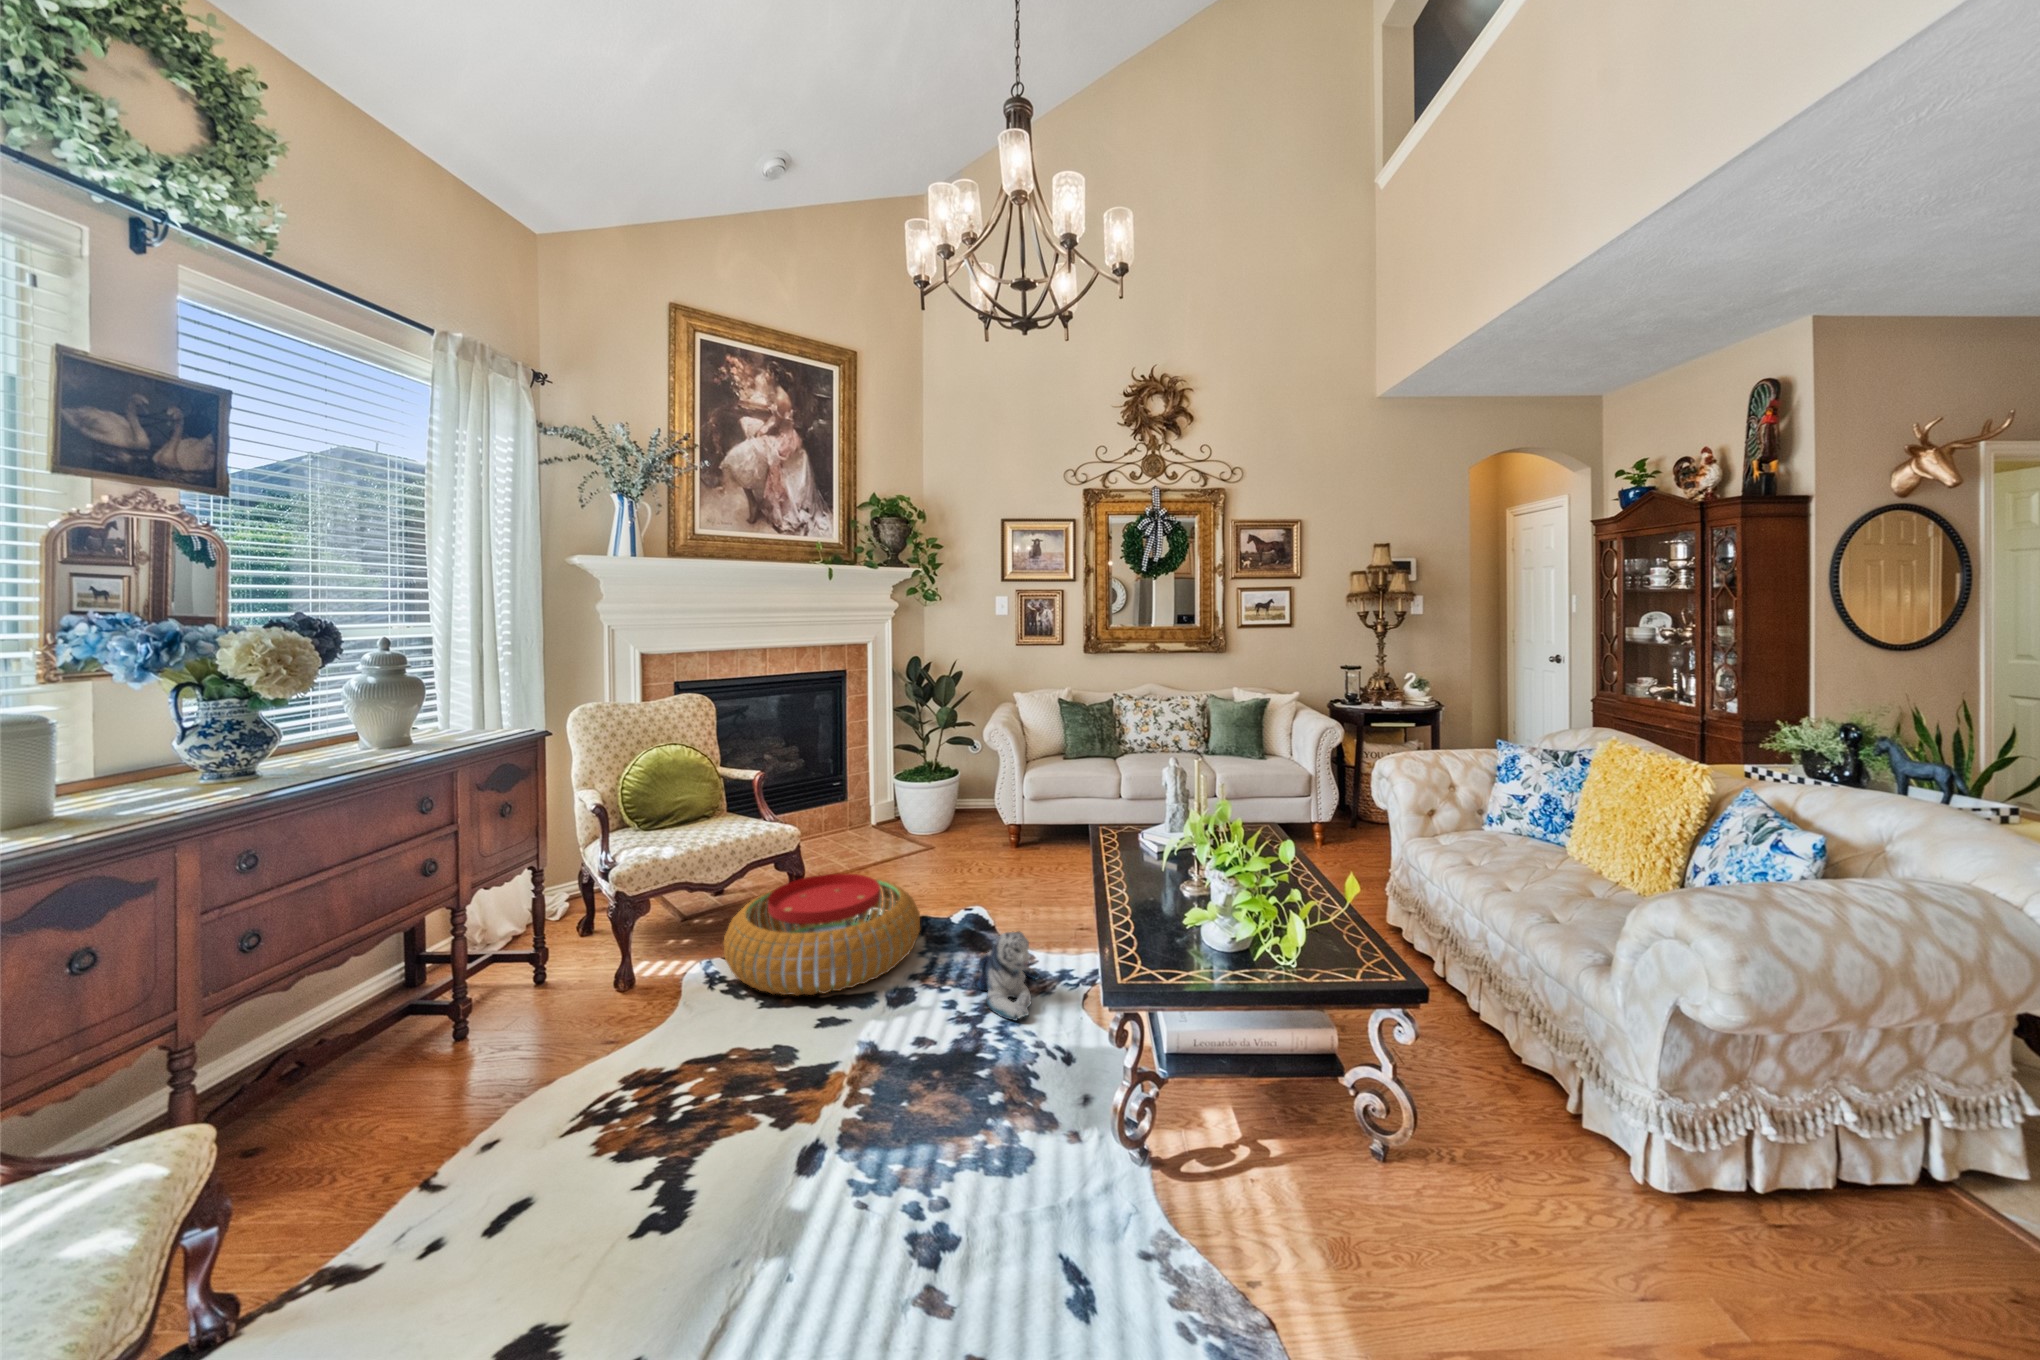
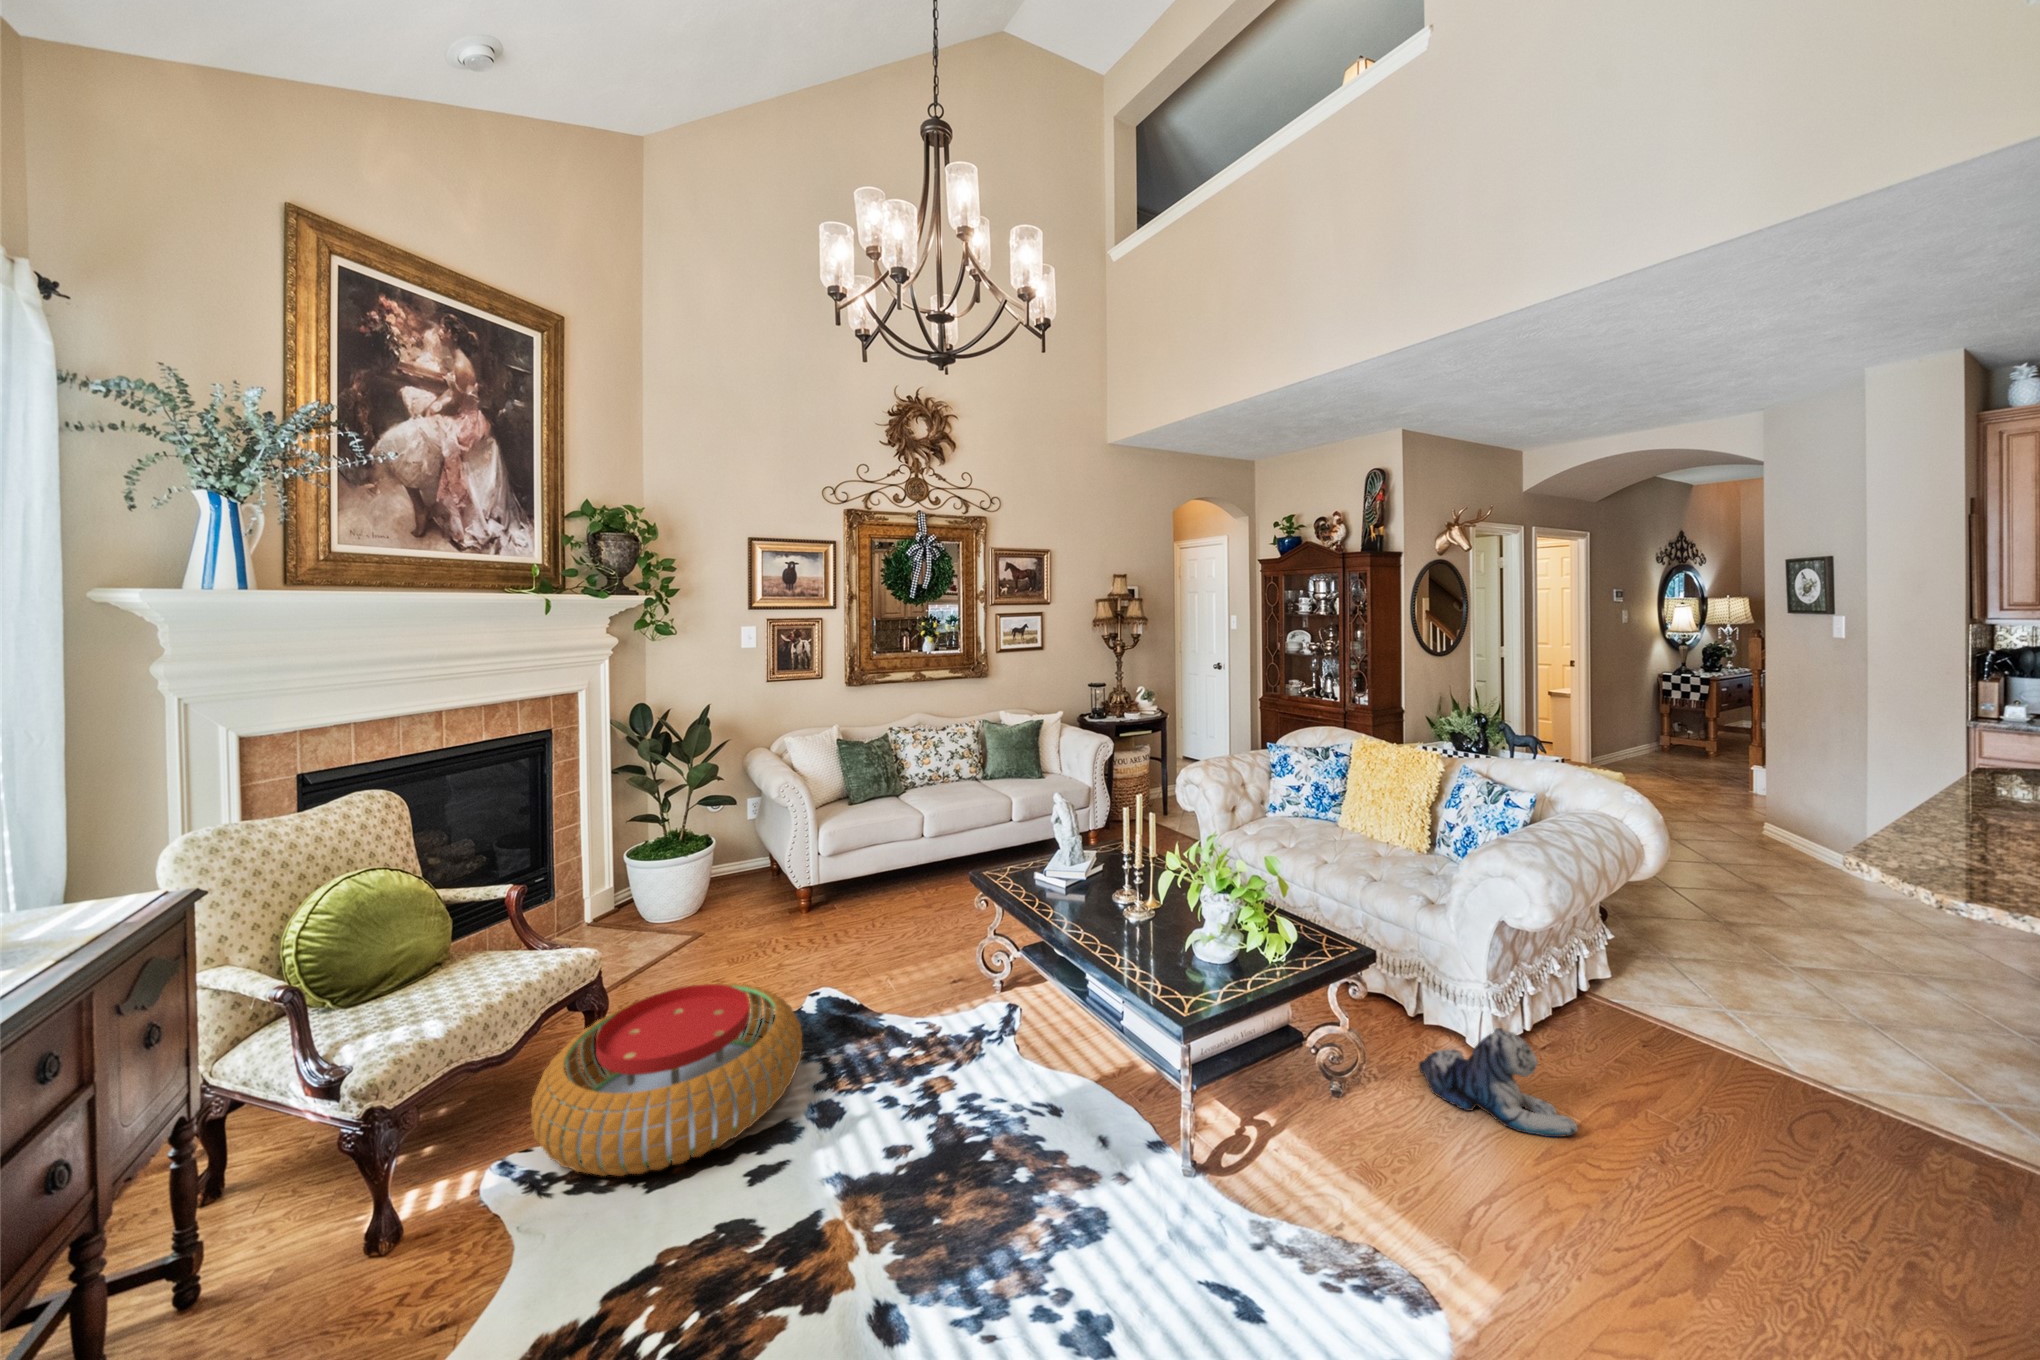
plush toy: present [977,932,1040,1021] -> present [1419,1028,1578,1137]

